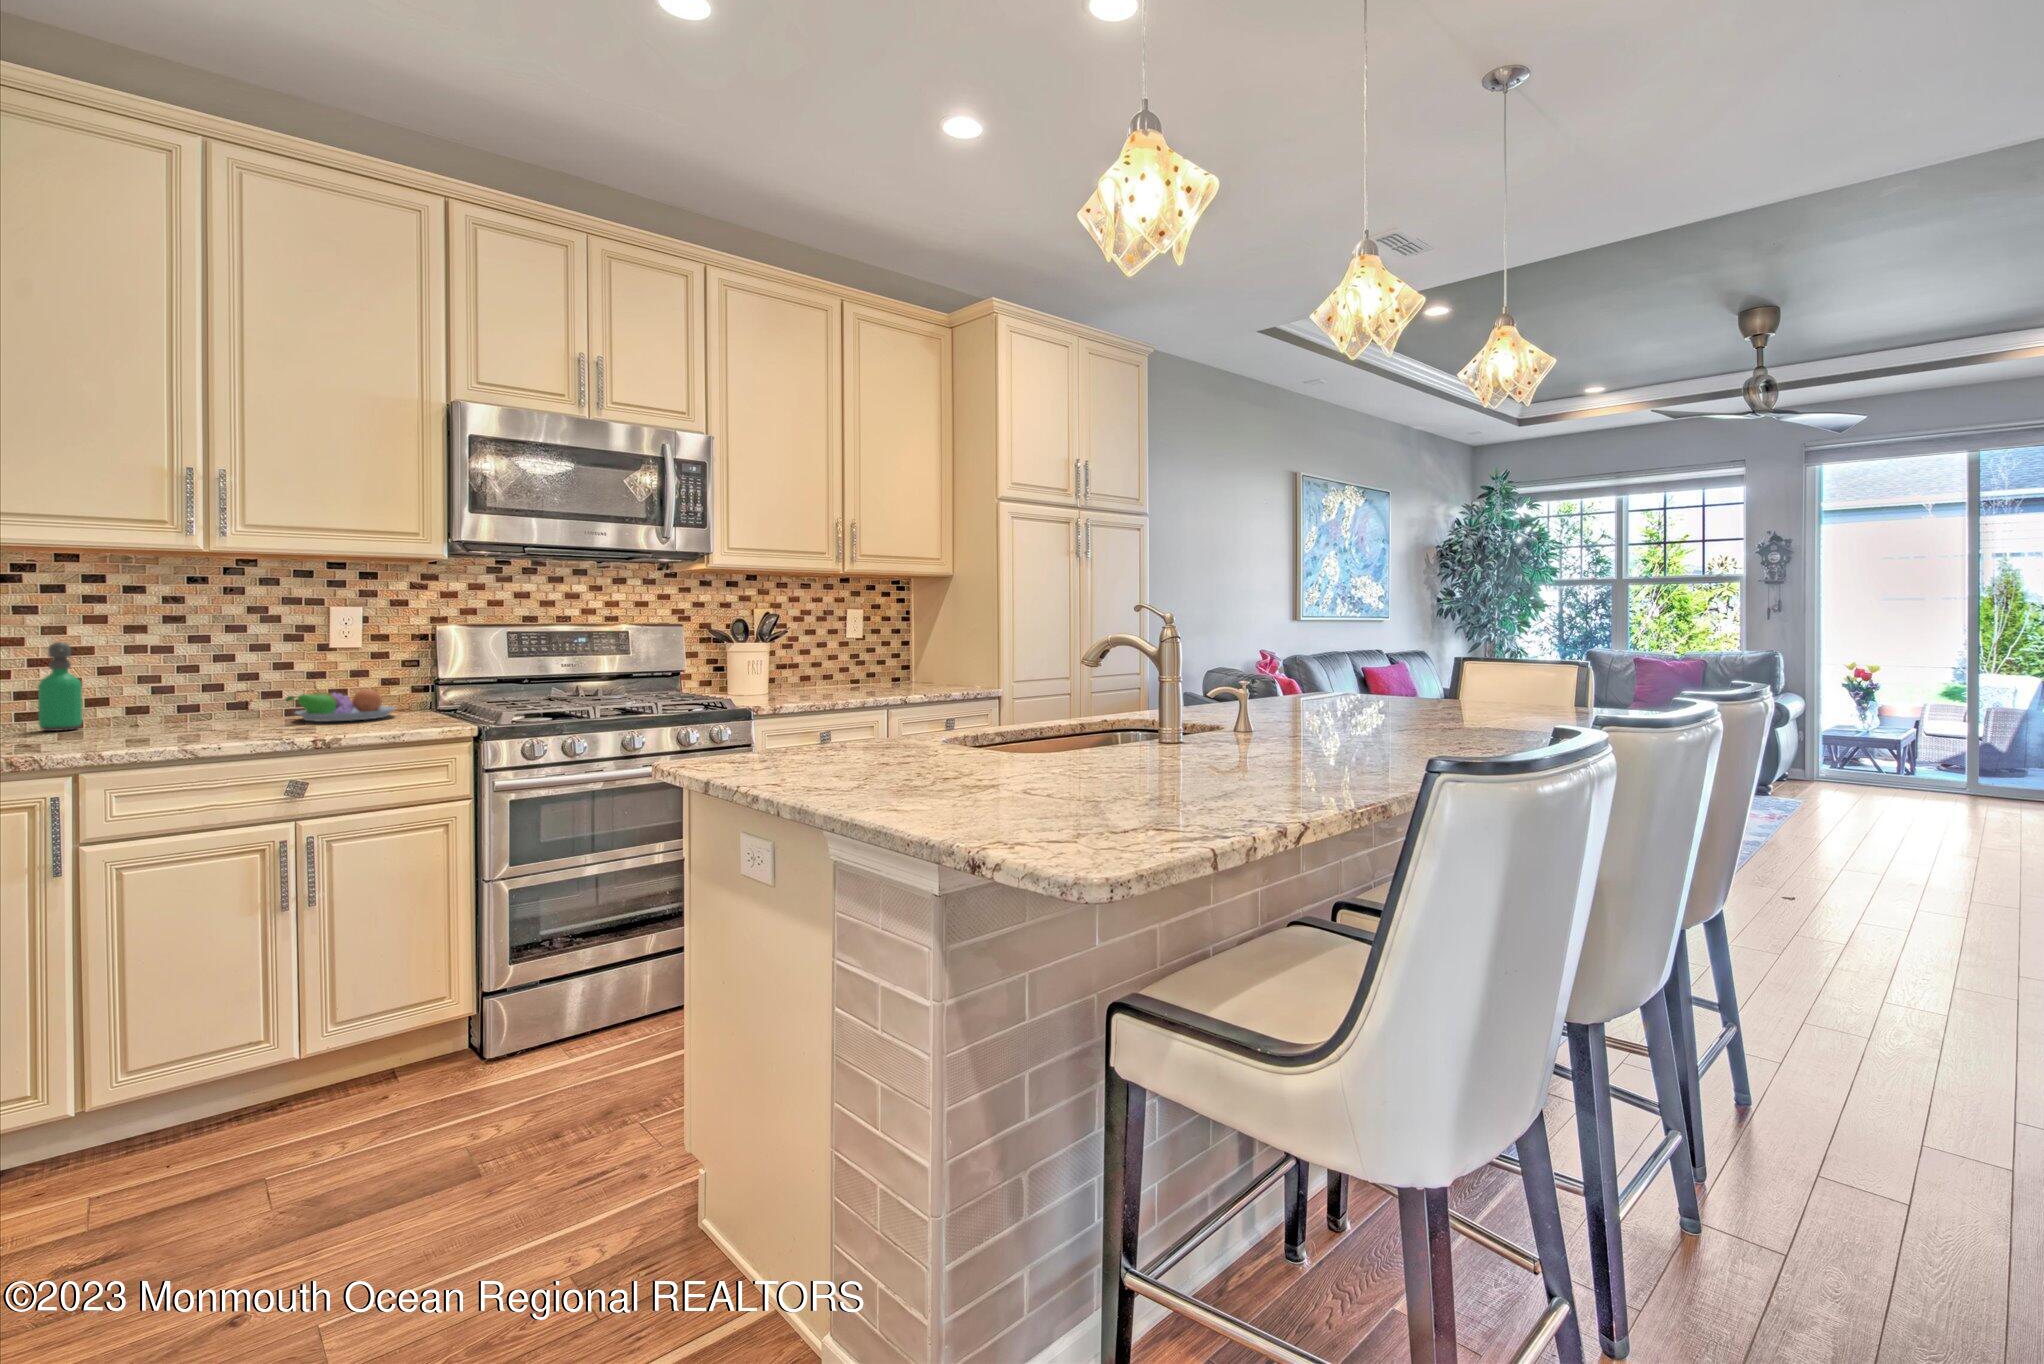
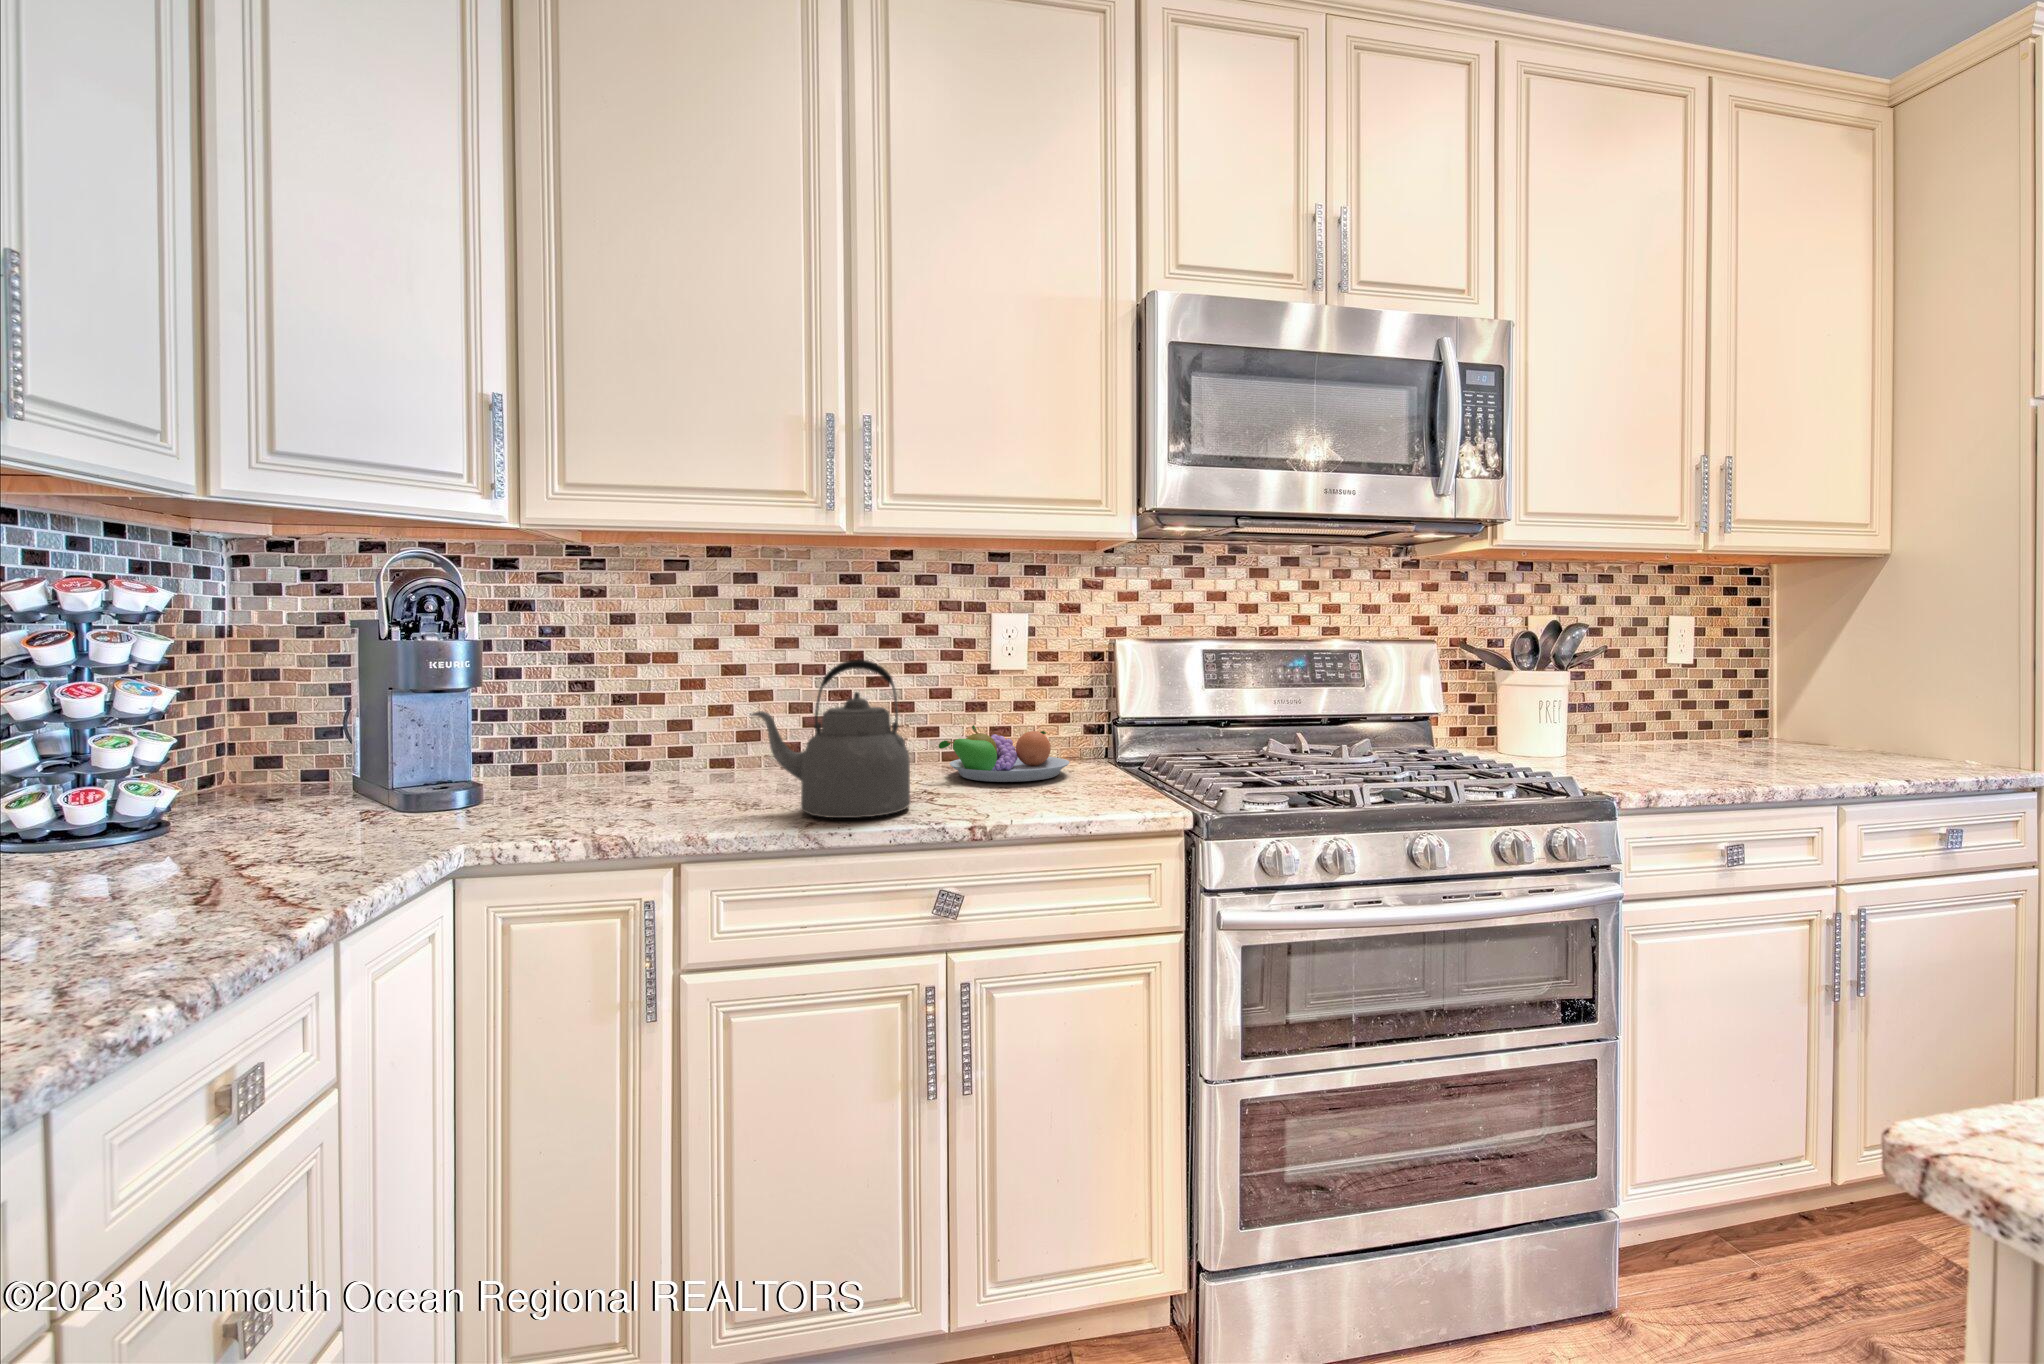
kettle: none [123,640,265,742] -> present [751,660,910,818]
soap dispenser: present [38,642,83,731] -> none [691,659,734,775]

